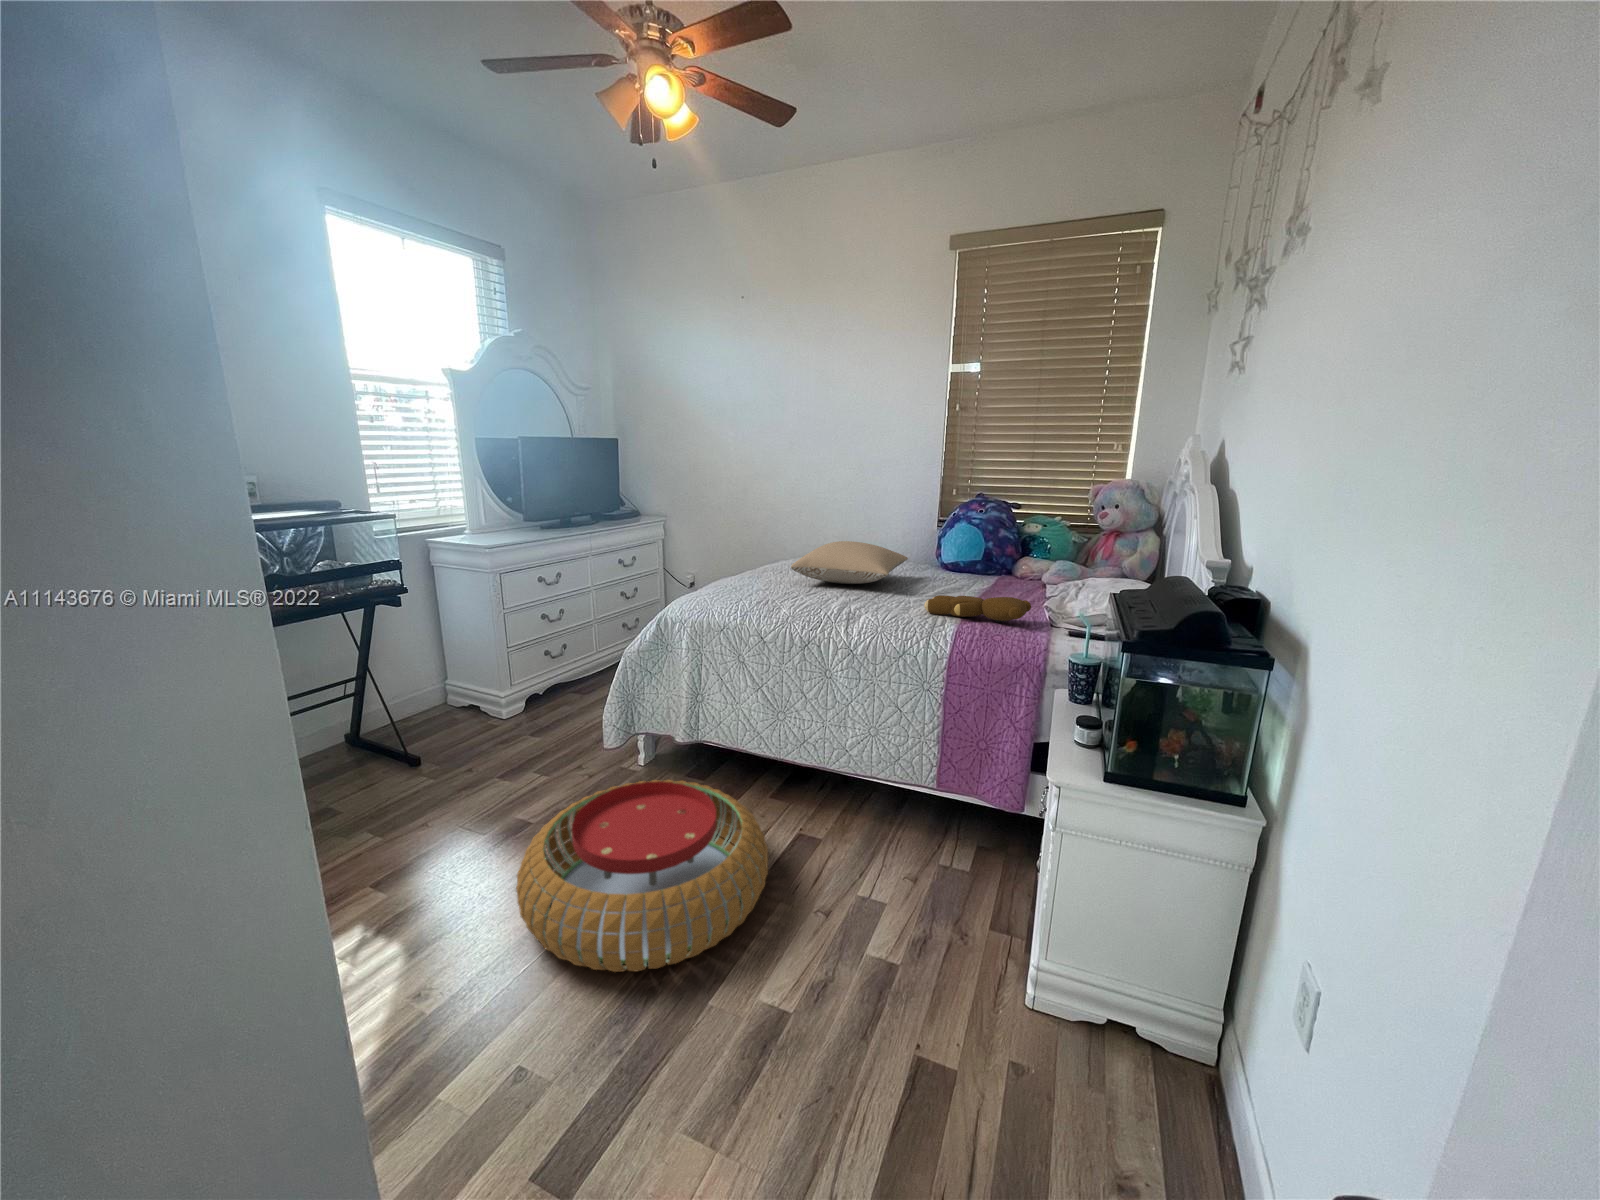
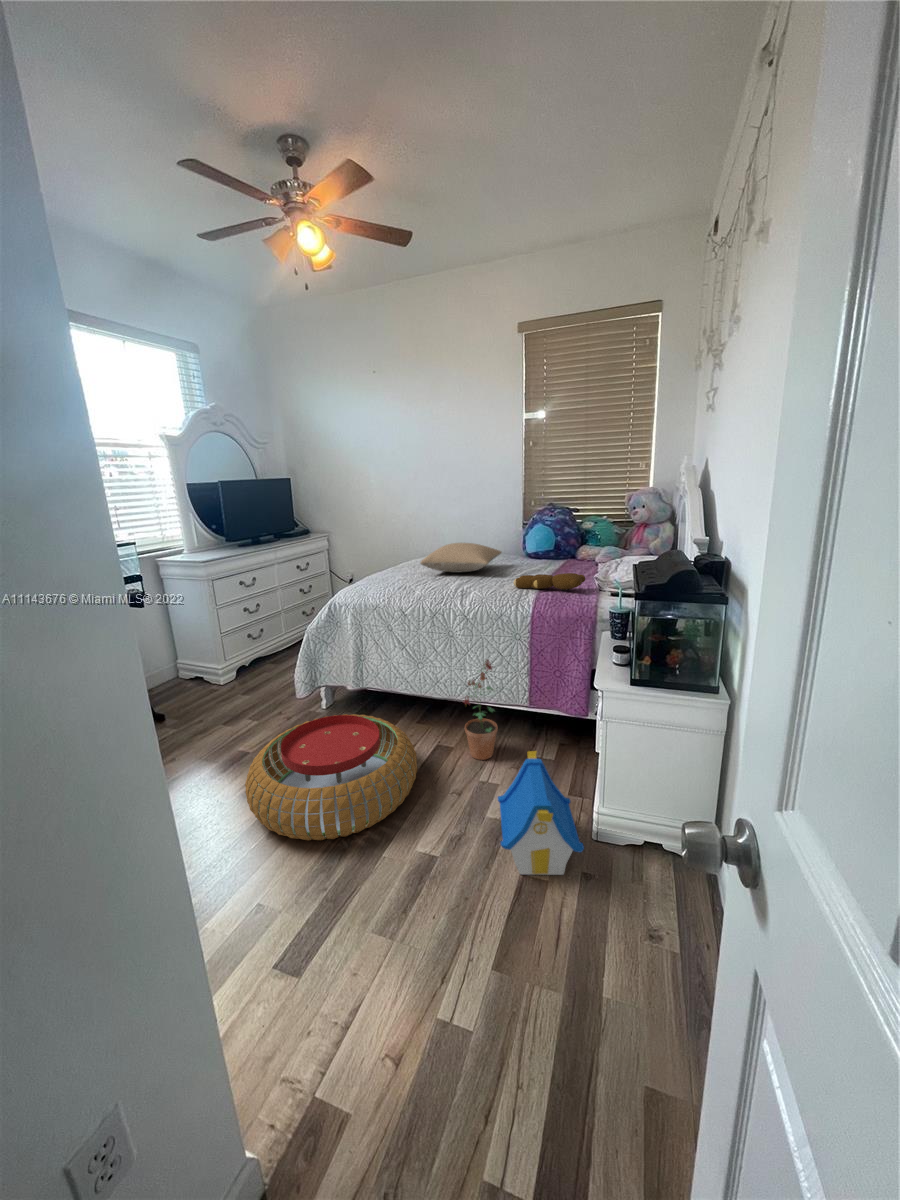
potted plant: none [838,715,891,863] -> present [464,660,498,760]
toy house: none [886,864,1017,1065] -> present [498,751,584,875]

